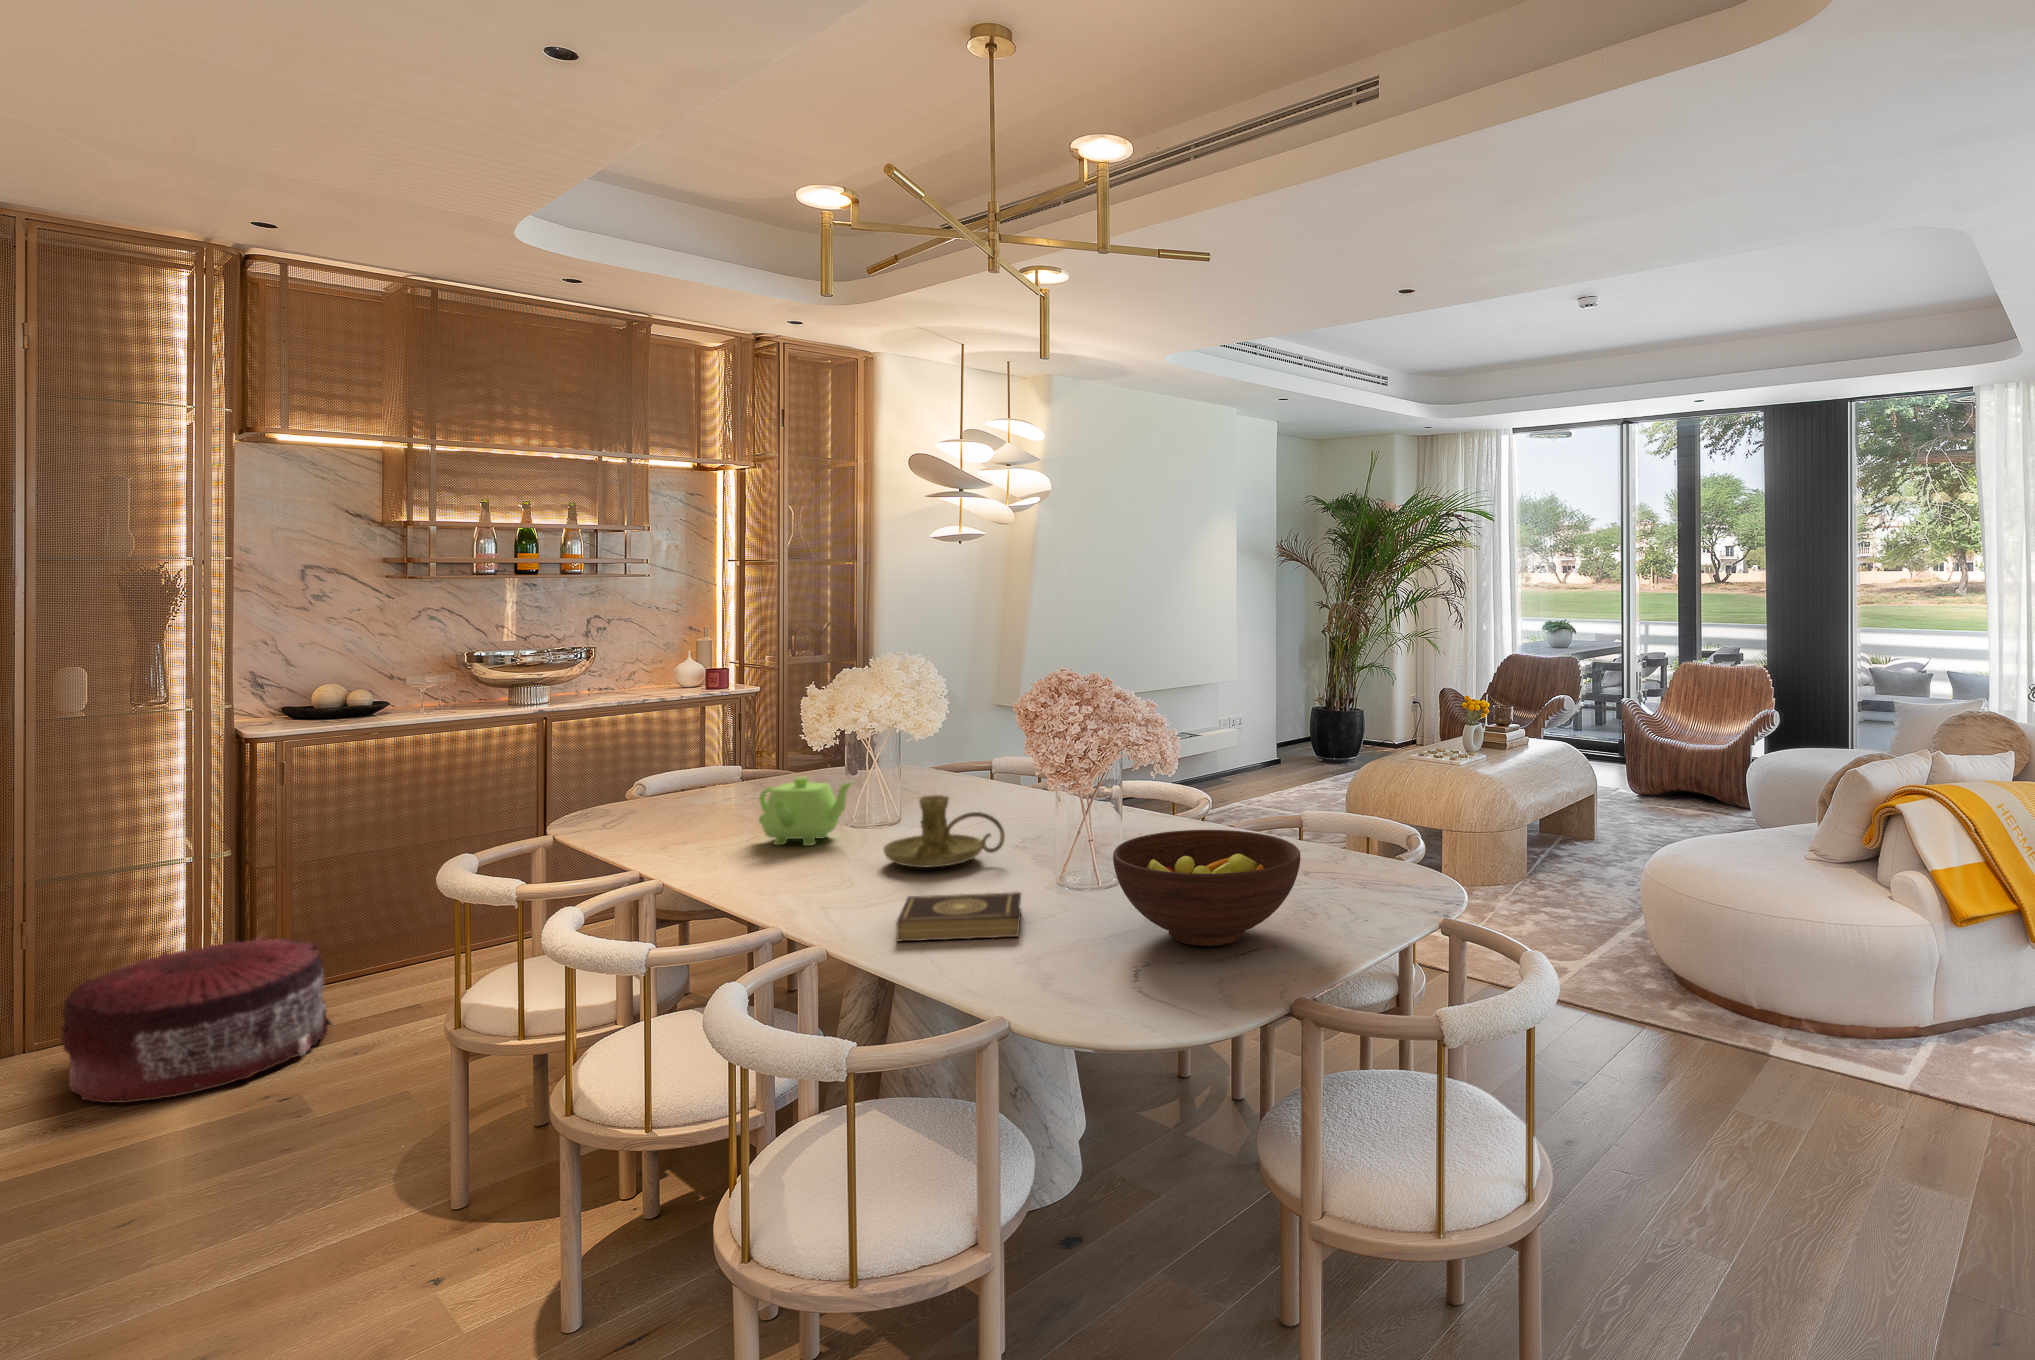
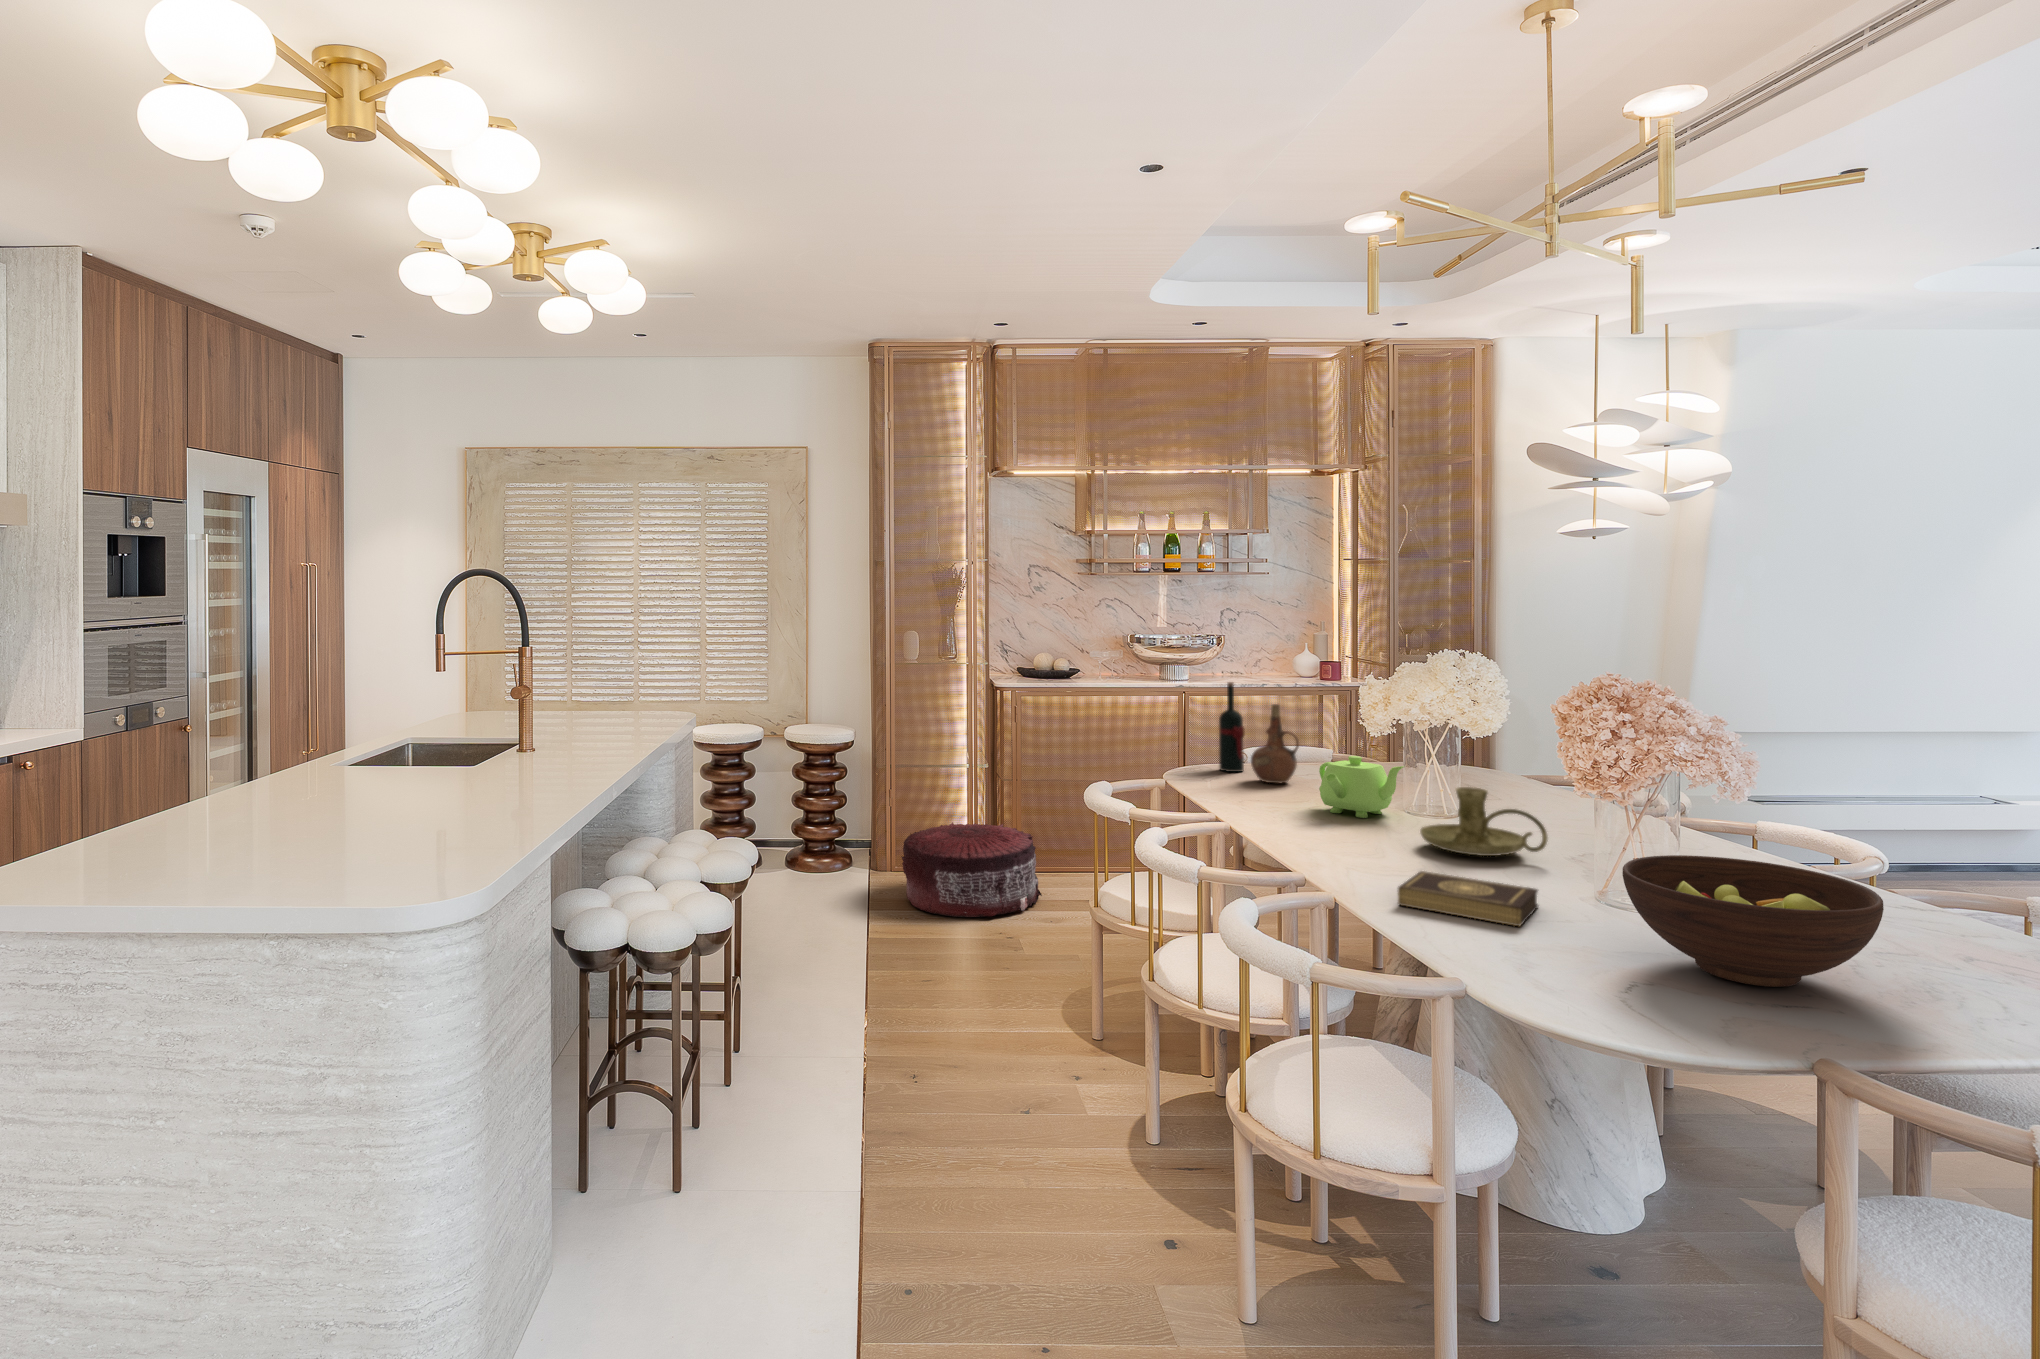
wine bottle: none [621,704,654,815] -> present [1219,682,1244,772]
ceramic pitcher: none [666,726,724,821] -> present [1251,704,1299,783]

